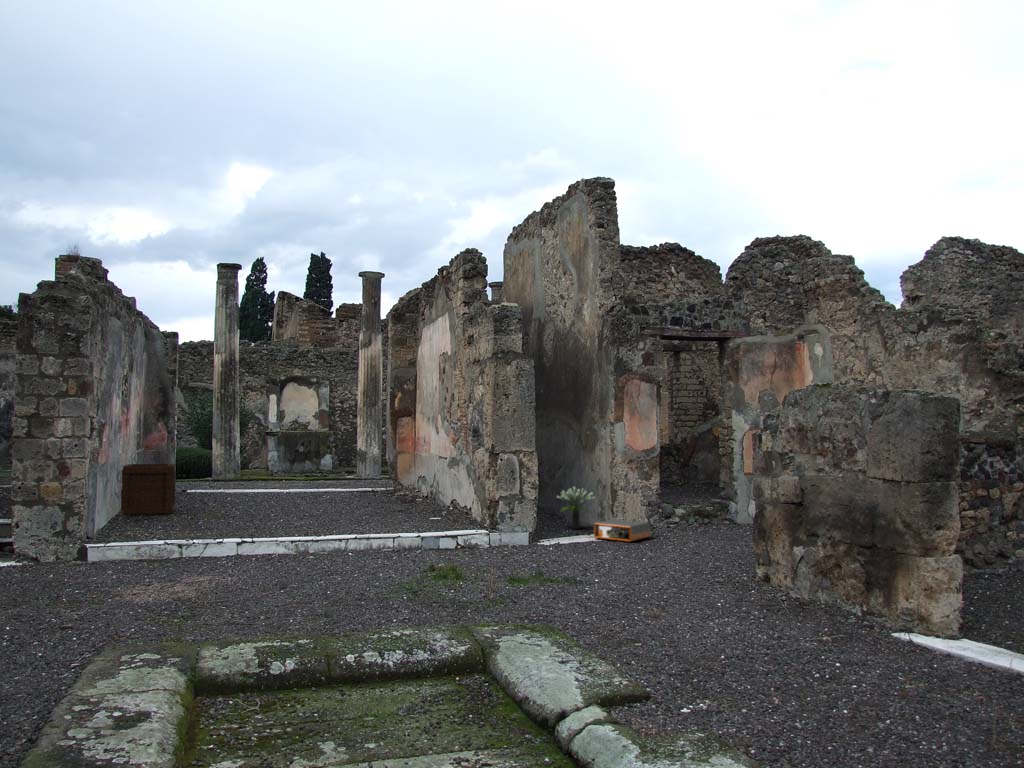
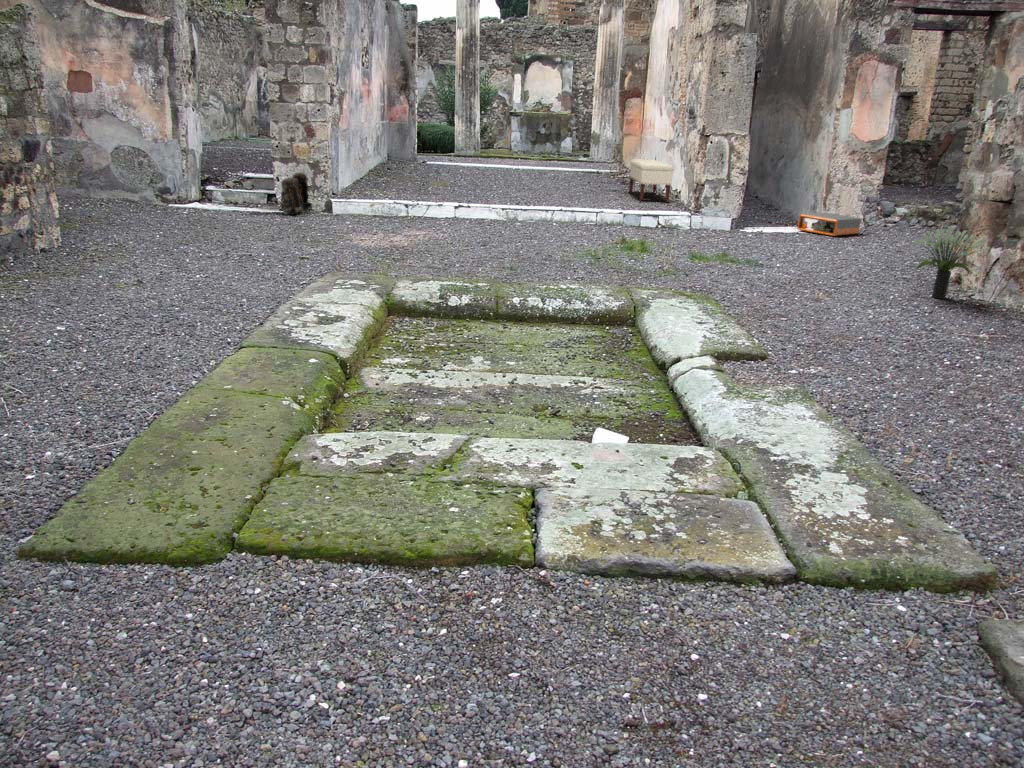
wooden crate: present [120,464,176,515] -> none [366,134,413,181]
bench: none [415,476,462,519] -> present [629,159,673,202]
potted plant: present [557,487,595,529] -> present [914,226,990,299]
backpack: none [17,517,61,569] -> present [281,173,312,215]

